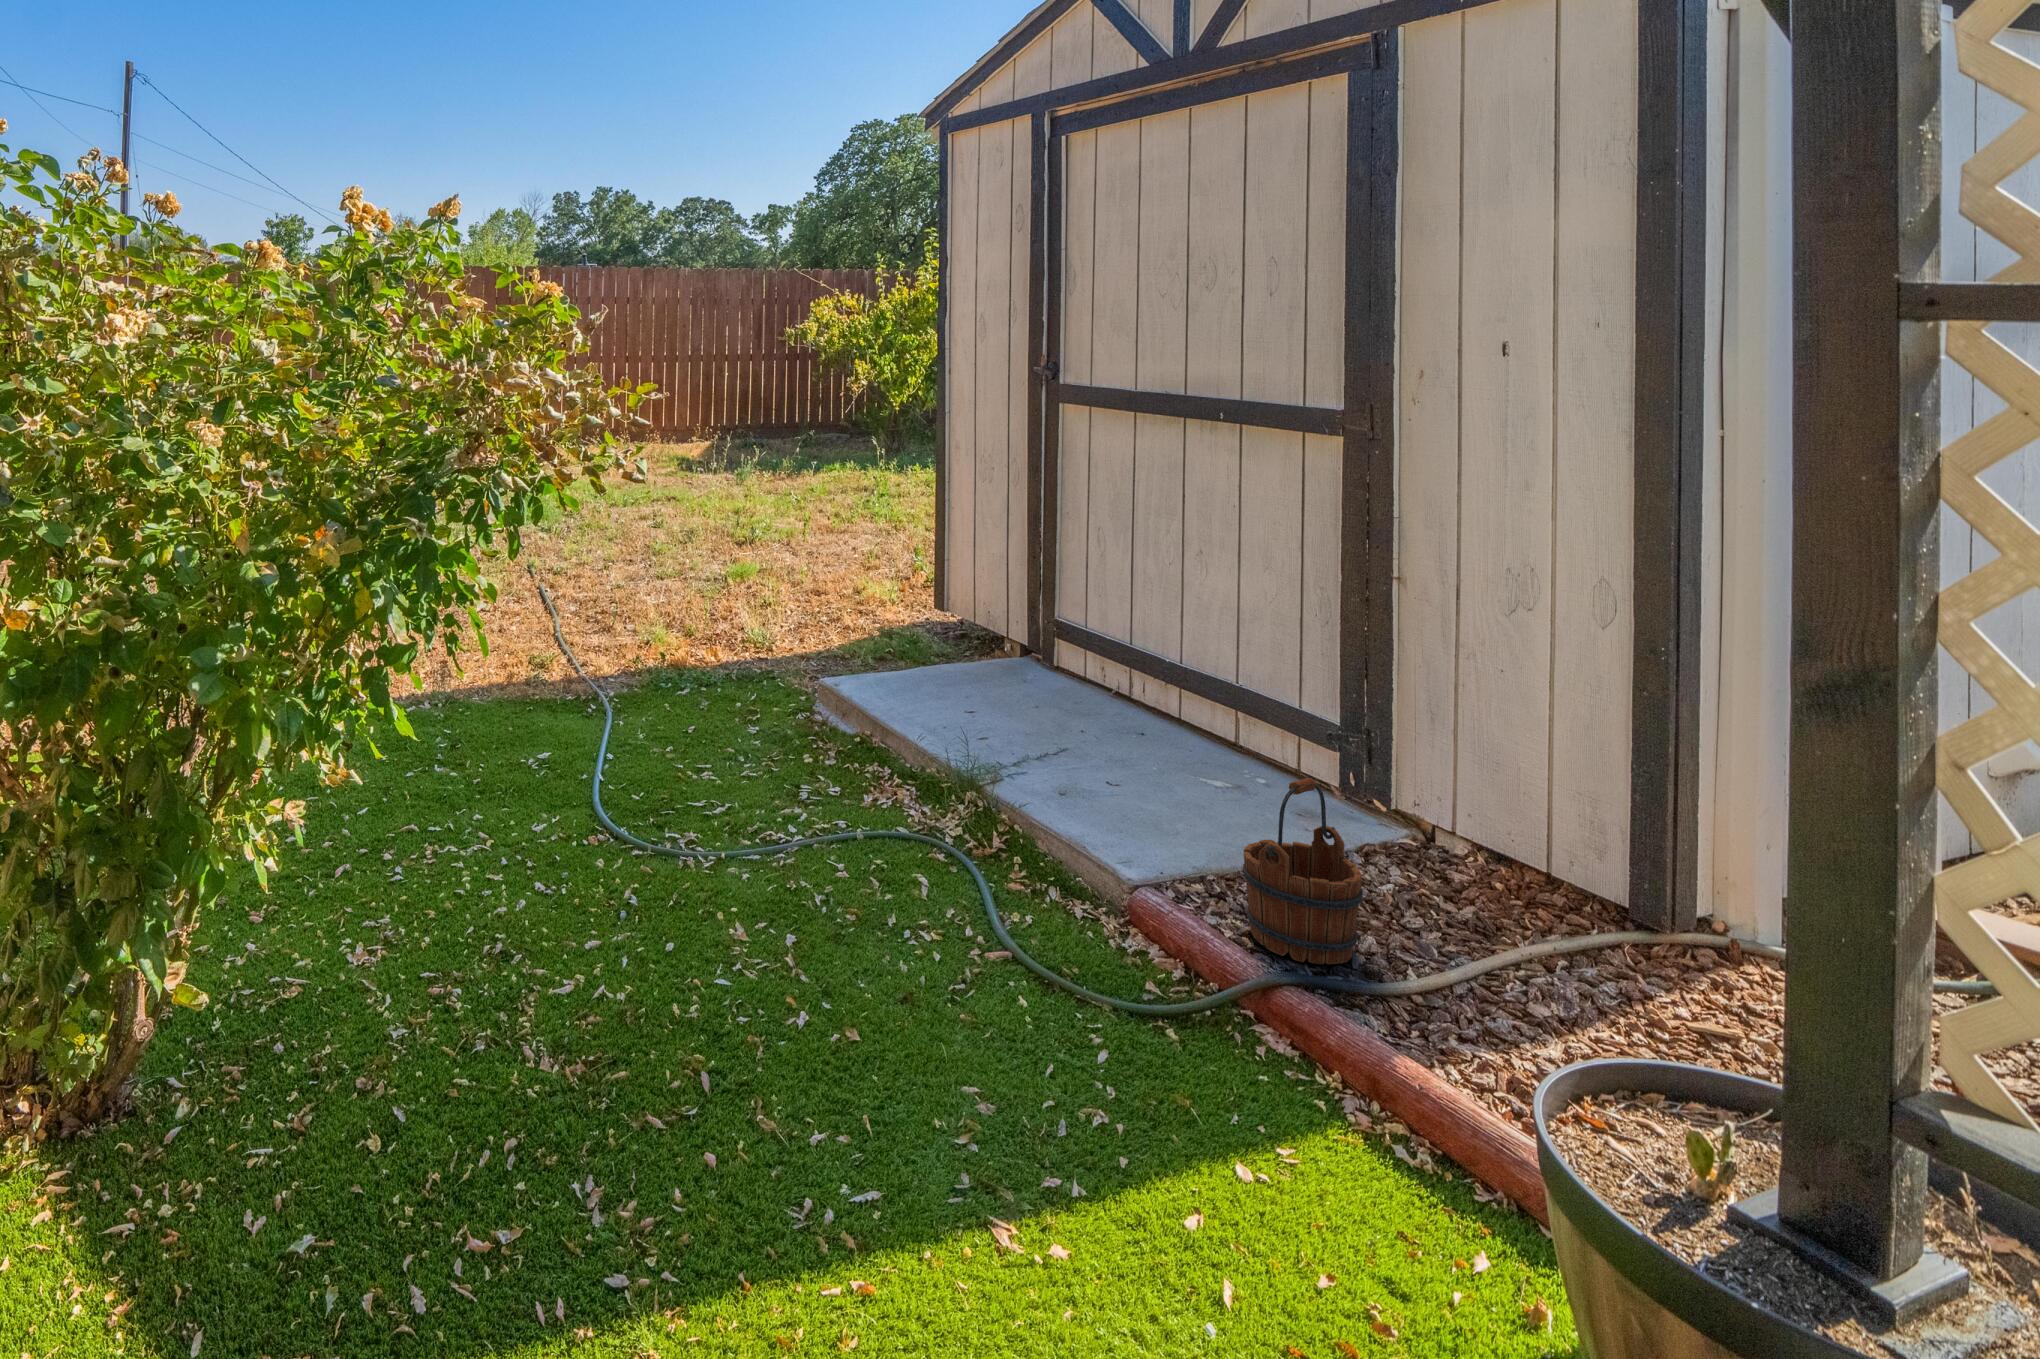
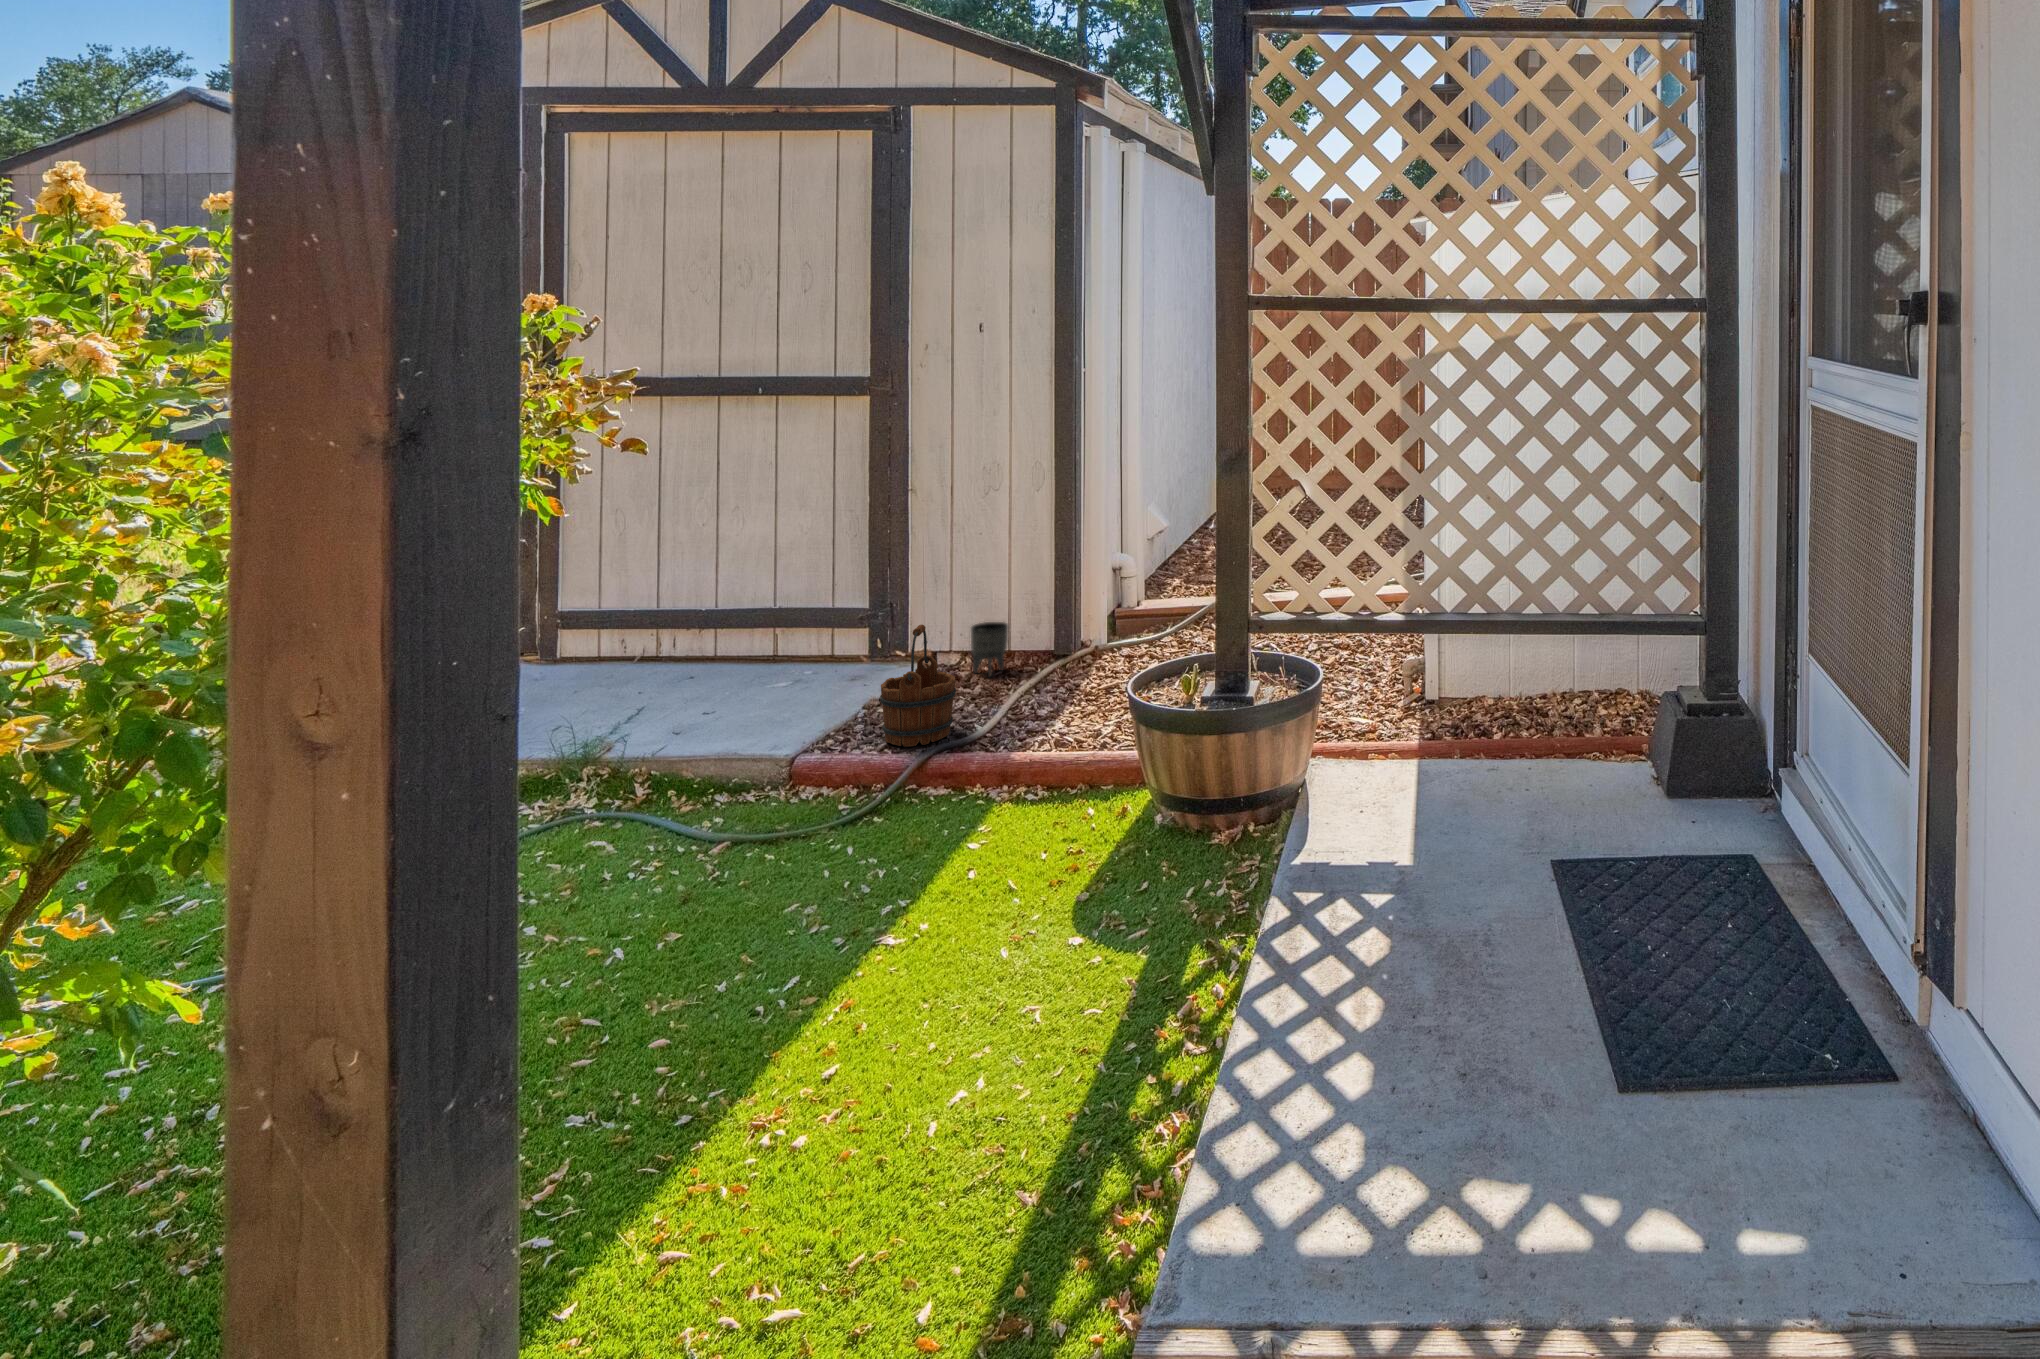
planter: none [1470,802,1543,898] -> present [971,622,1008,676]

